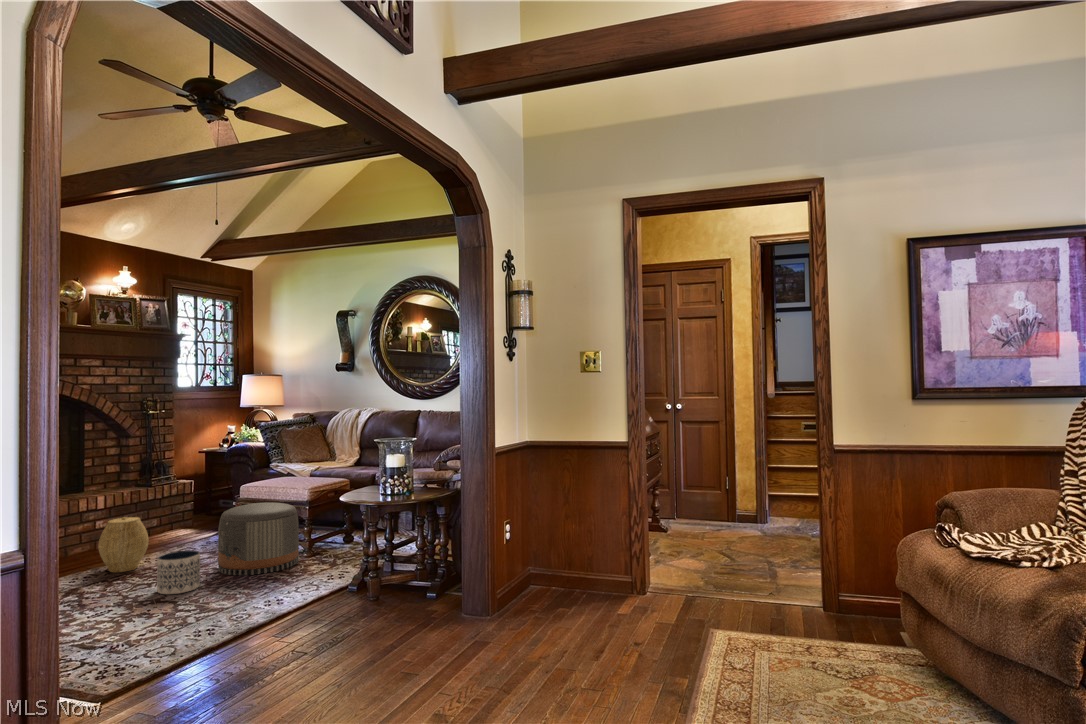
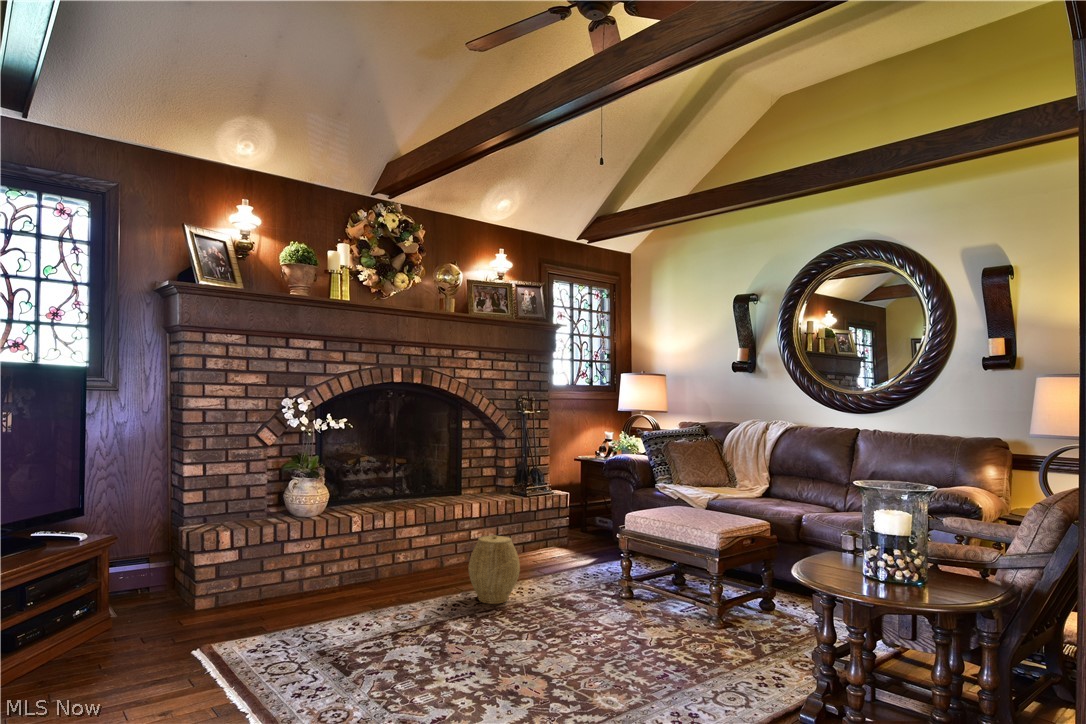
pouf: present [218,502,299,575] -> none [599,540,703,646]
planter: present [157,551,200,594] -> none [527,595,579,658]

